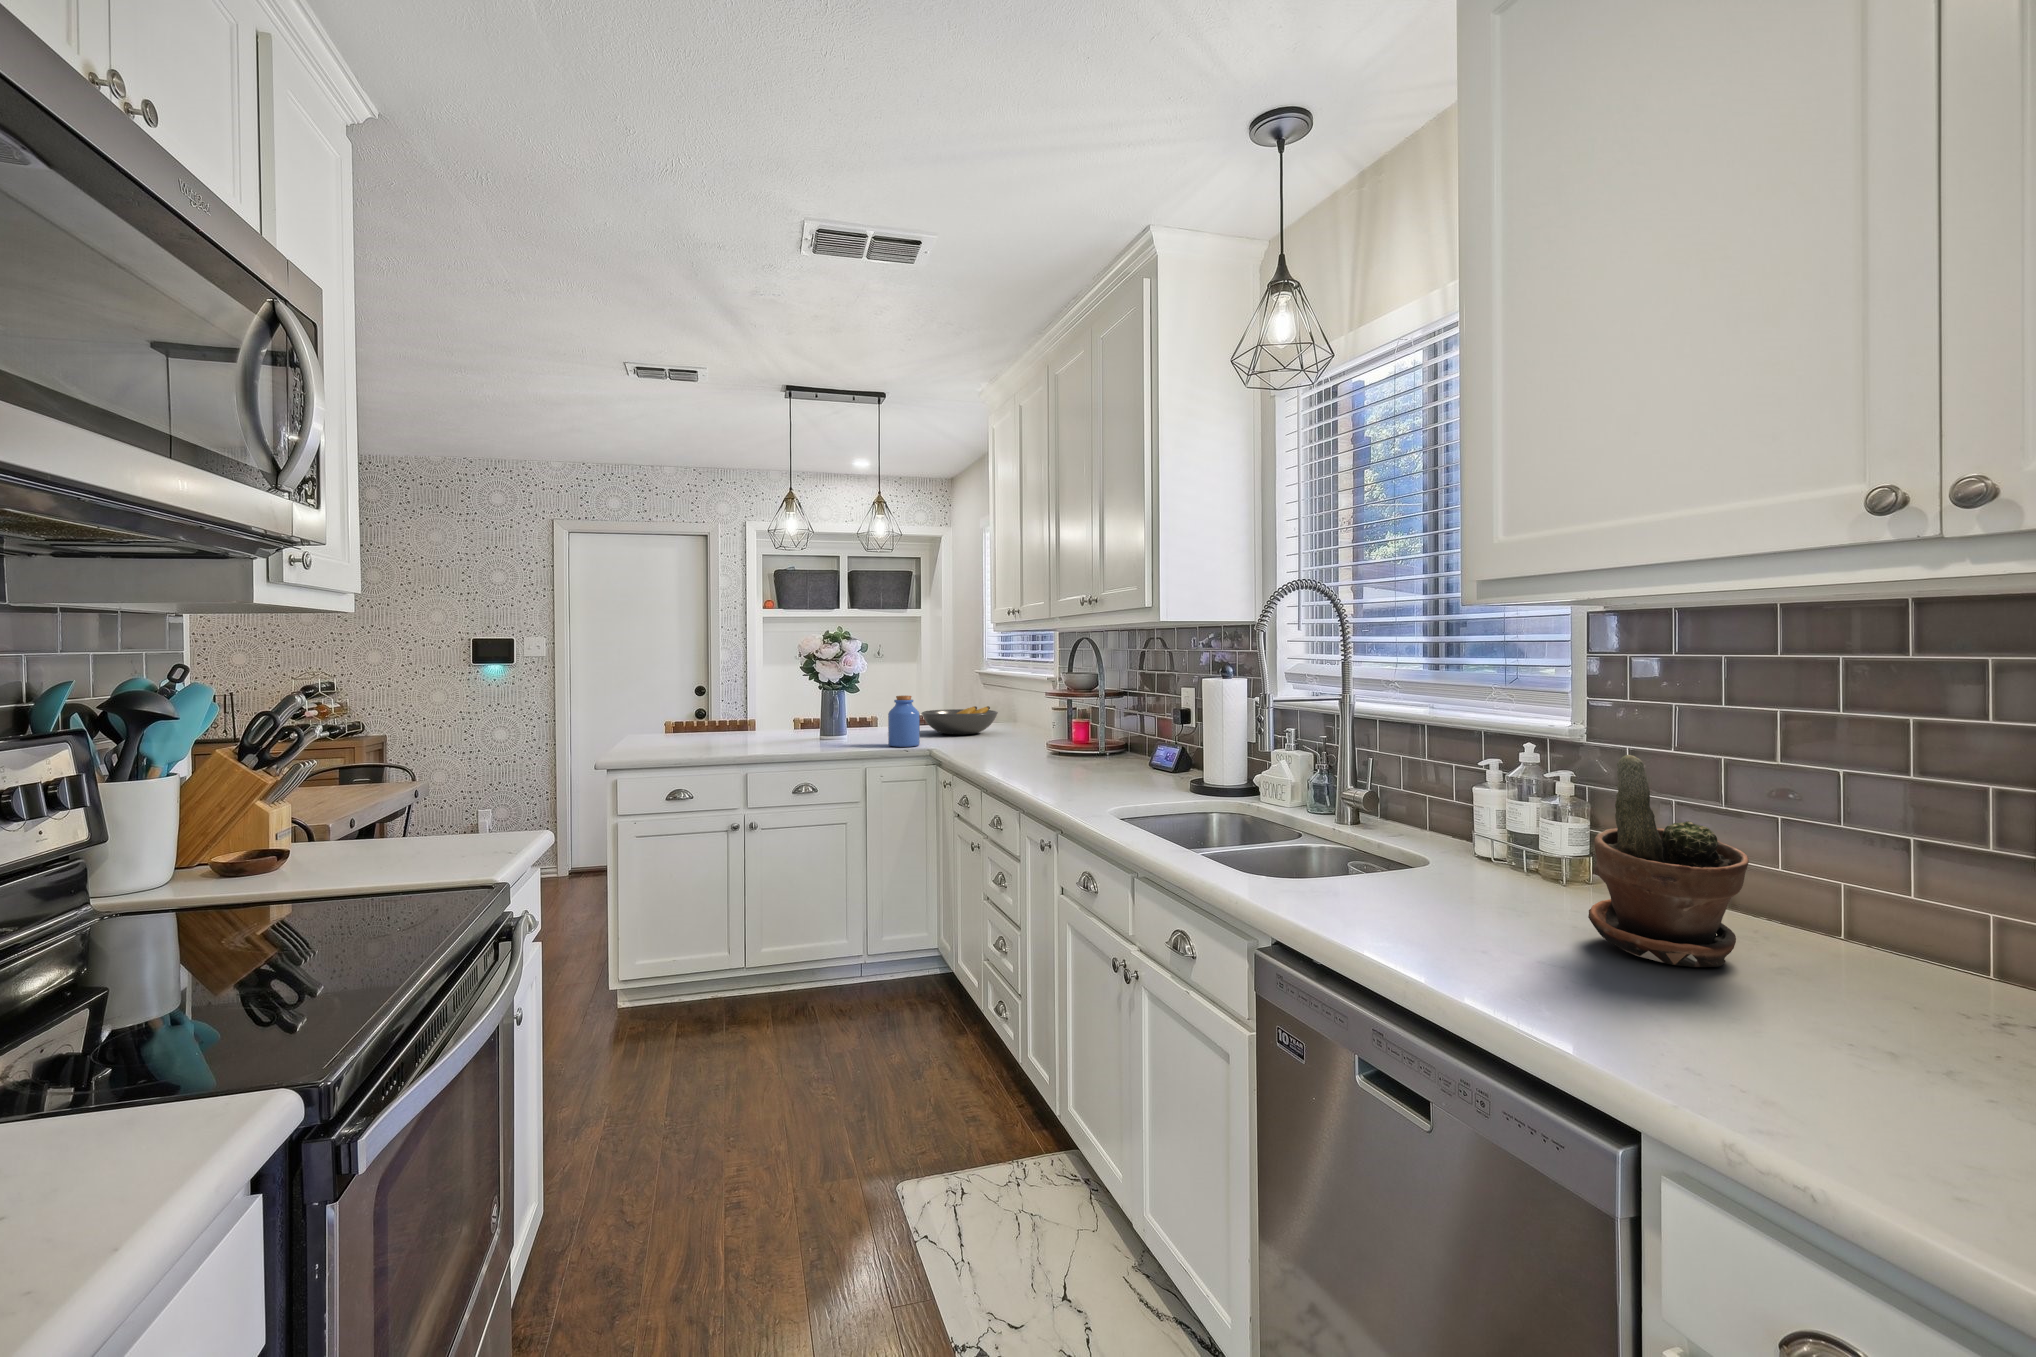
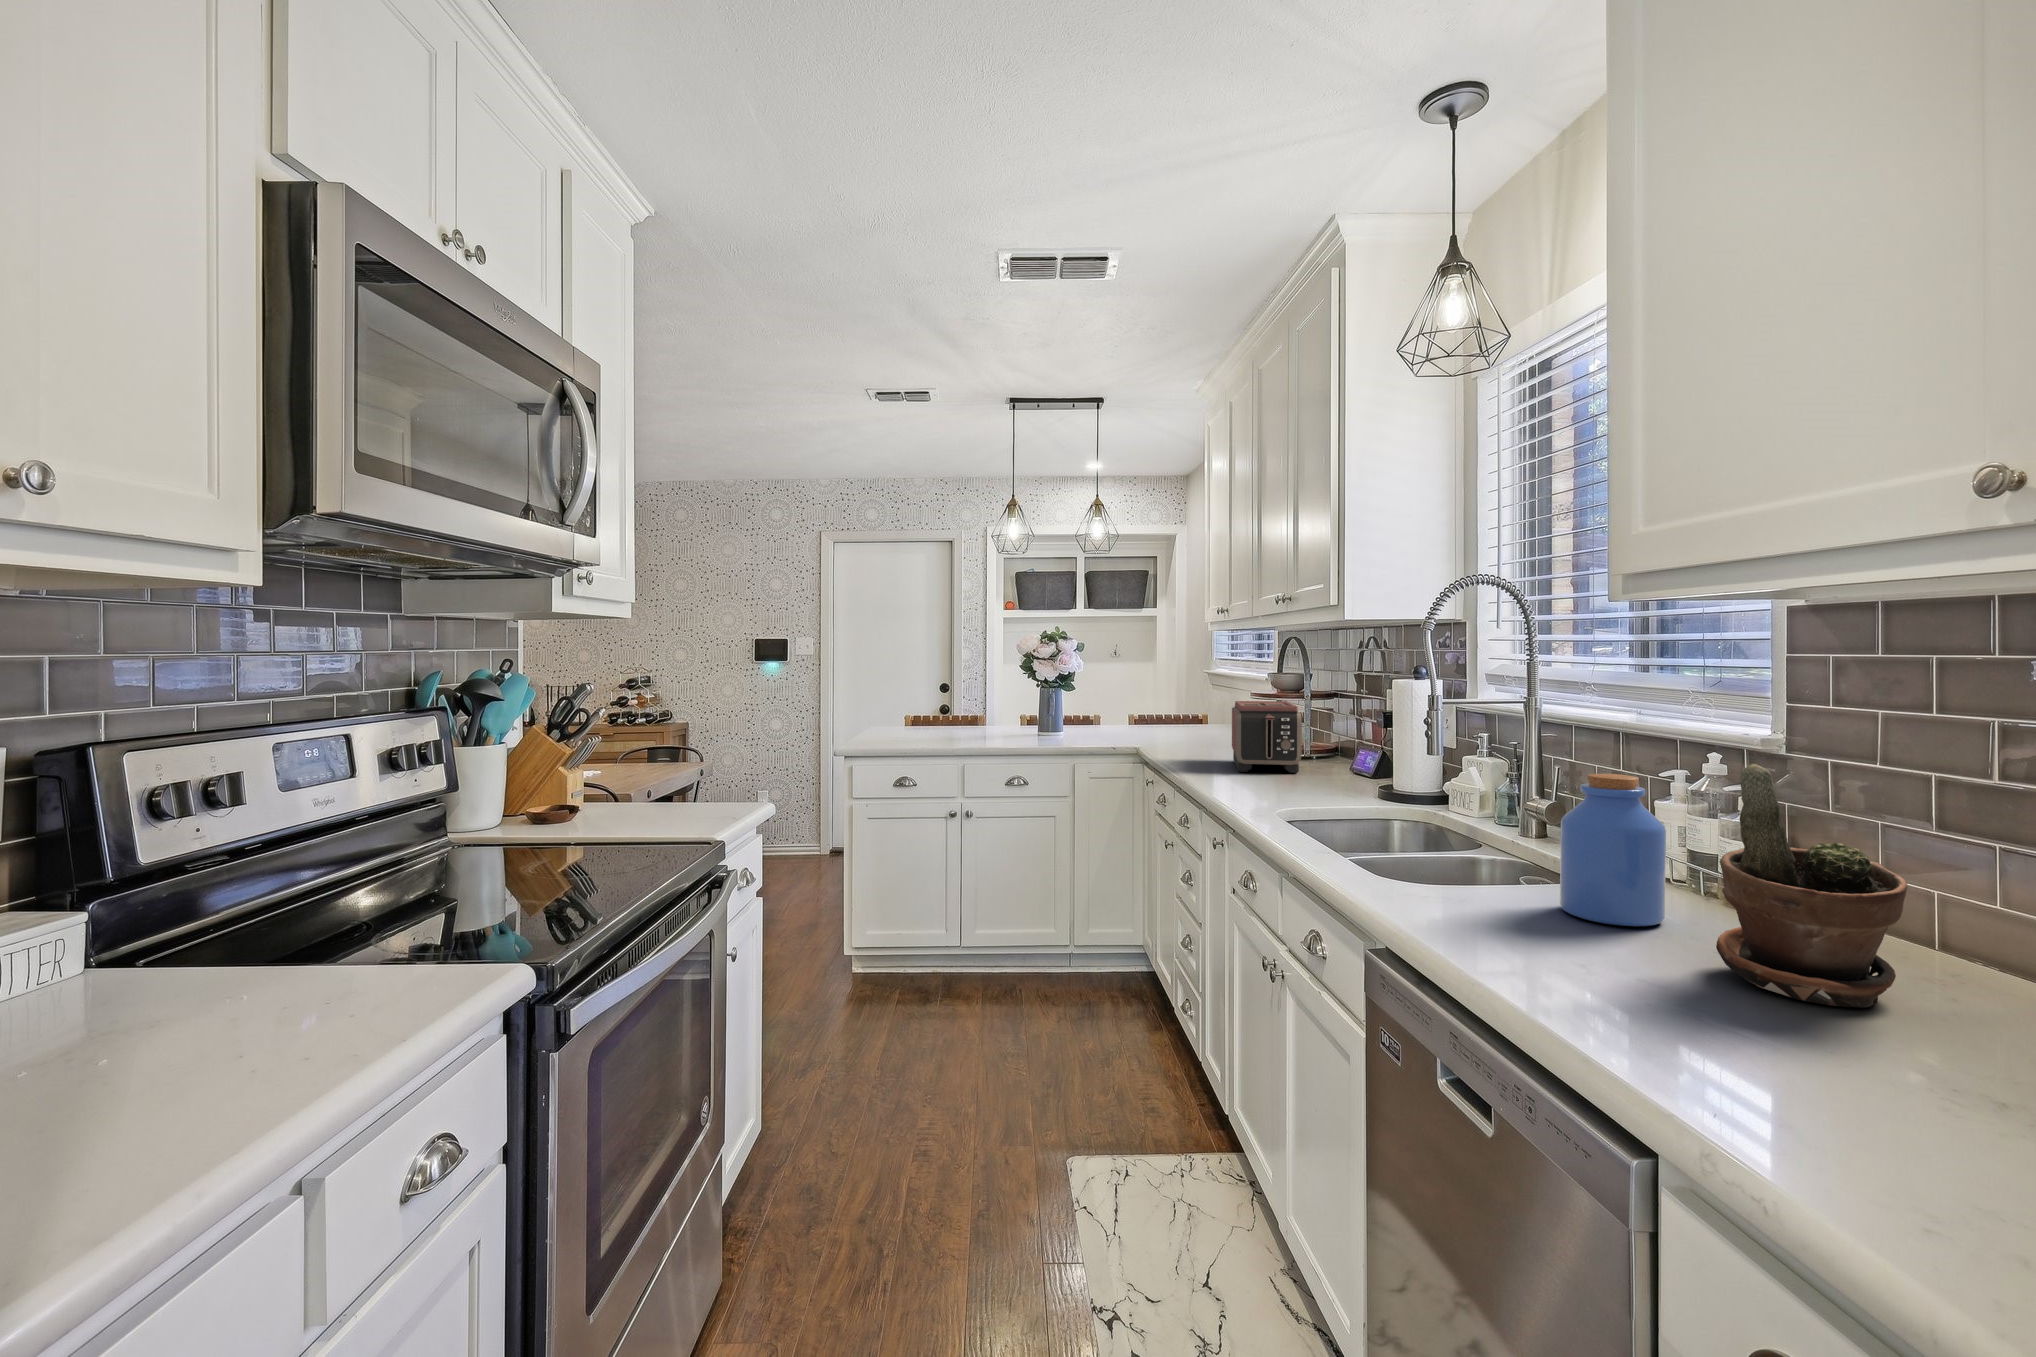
jar: present [888,695,920,747] -> present [1560,774,1666,926]
toaster: none [1036,701,1110,772] -> present [1232,701,1302,773]
fruit bowl: present [921,706,998,735] -> none [1135,706,1212,733]

